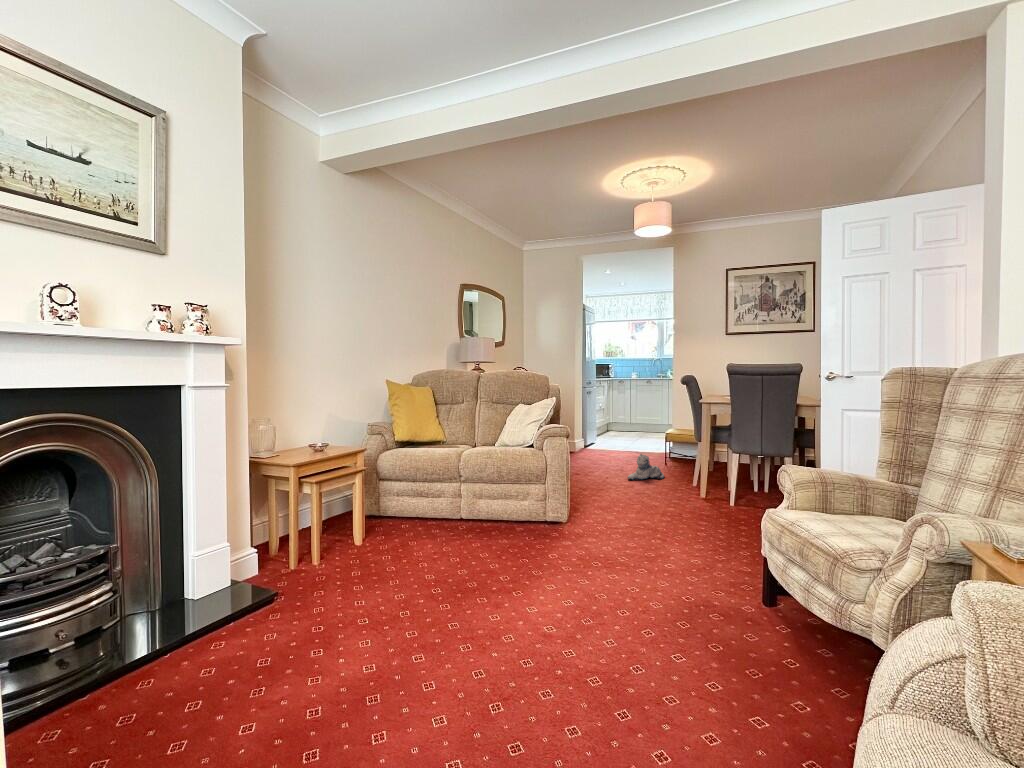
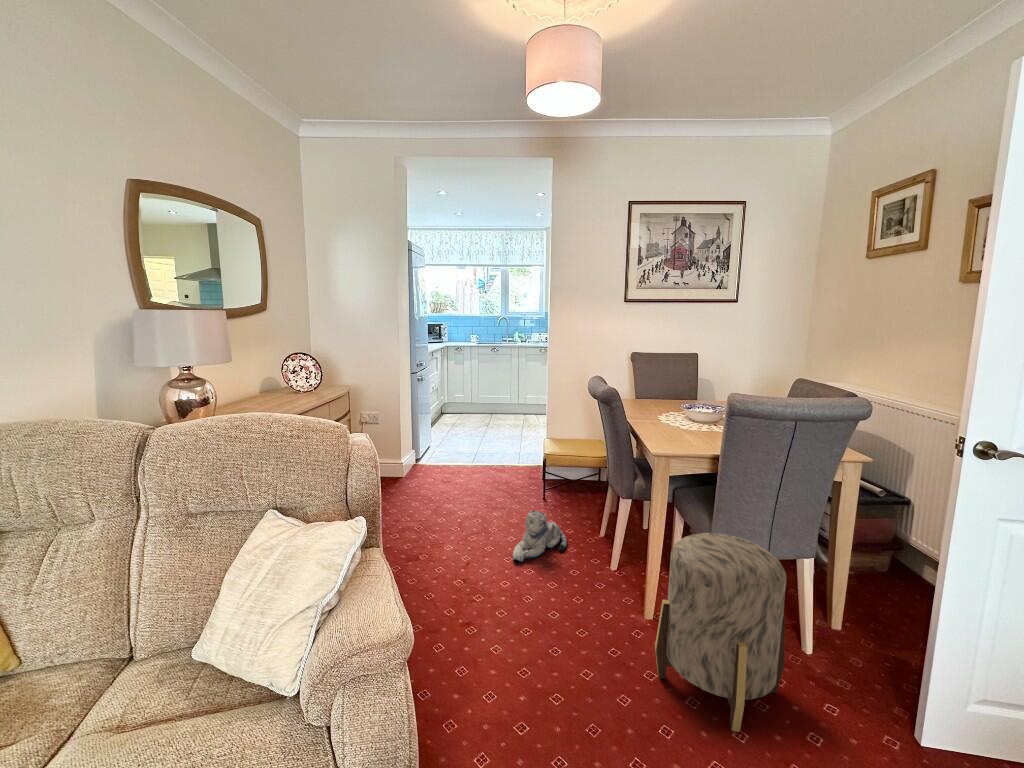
ottoman: none [677,439,737,514] -> present [655,533,786,732]

